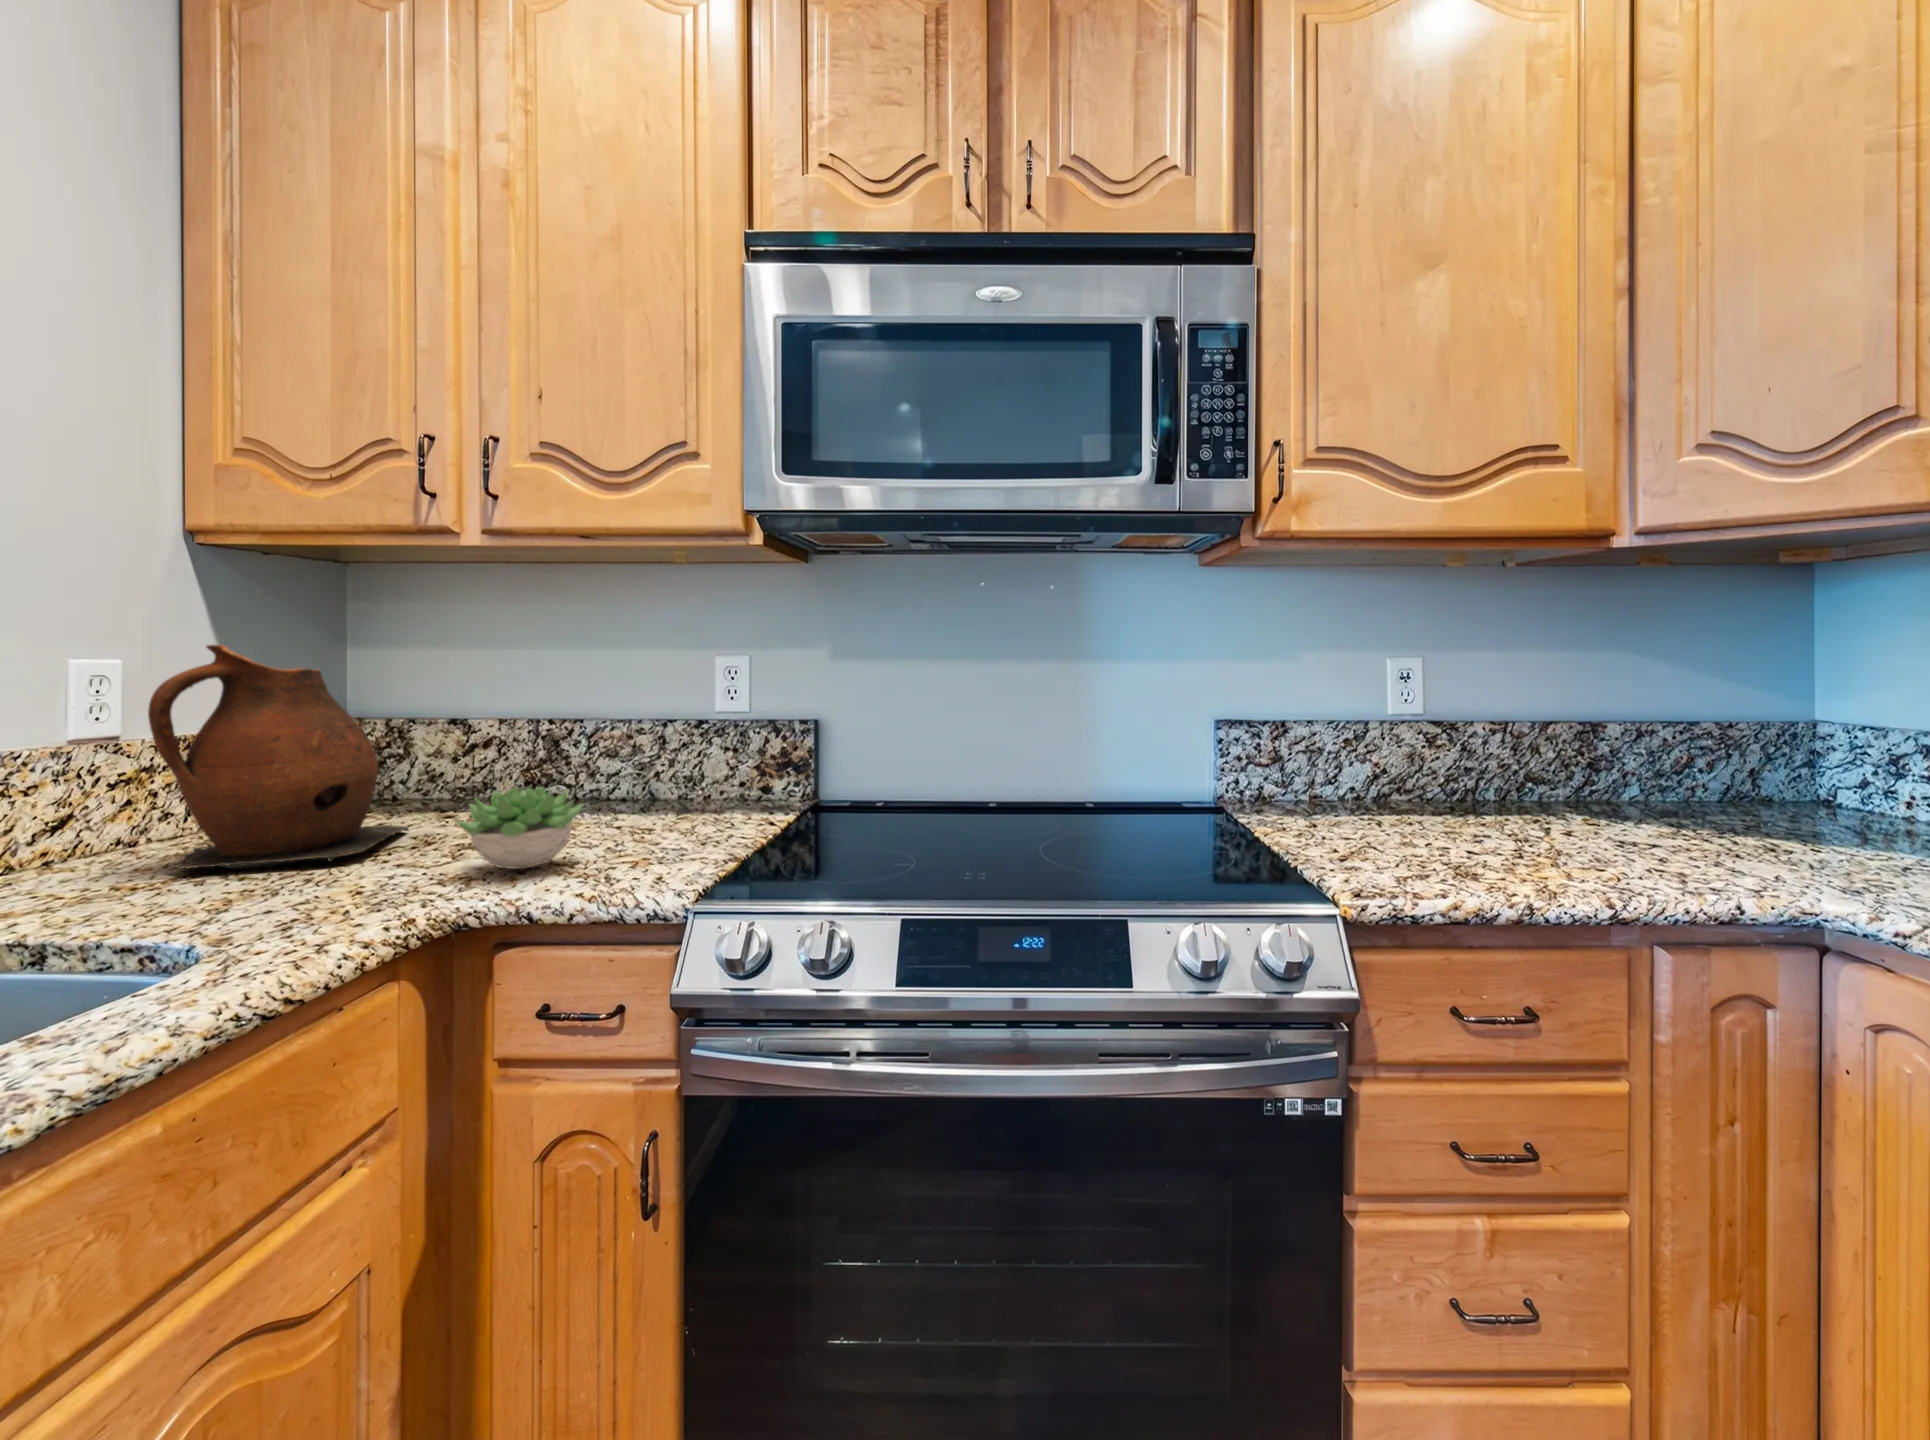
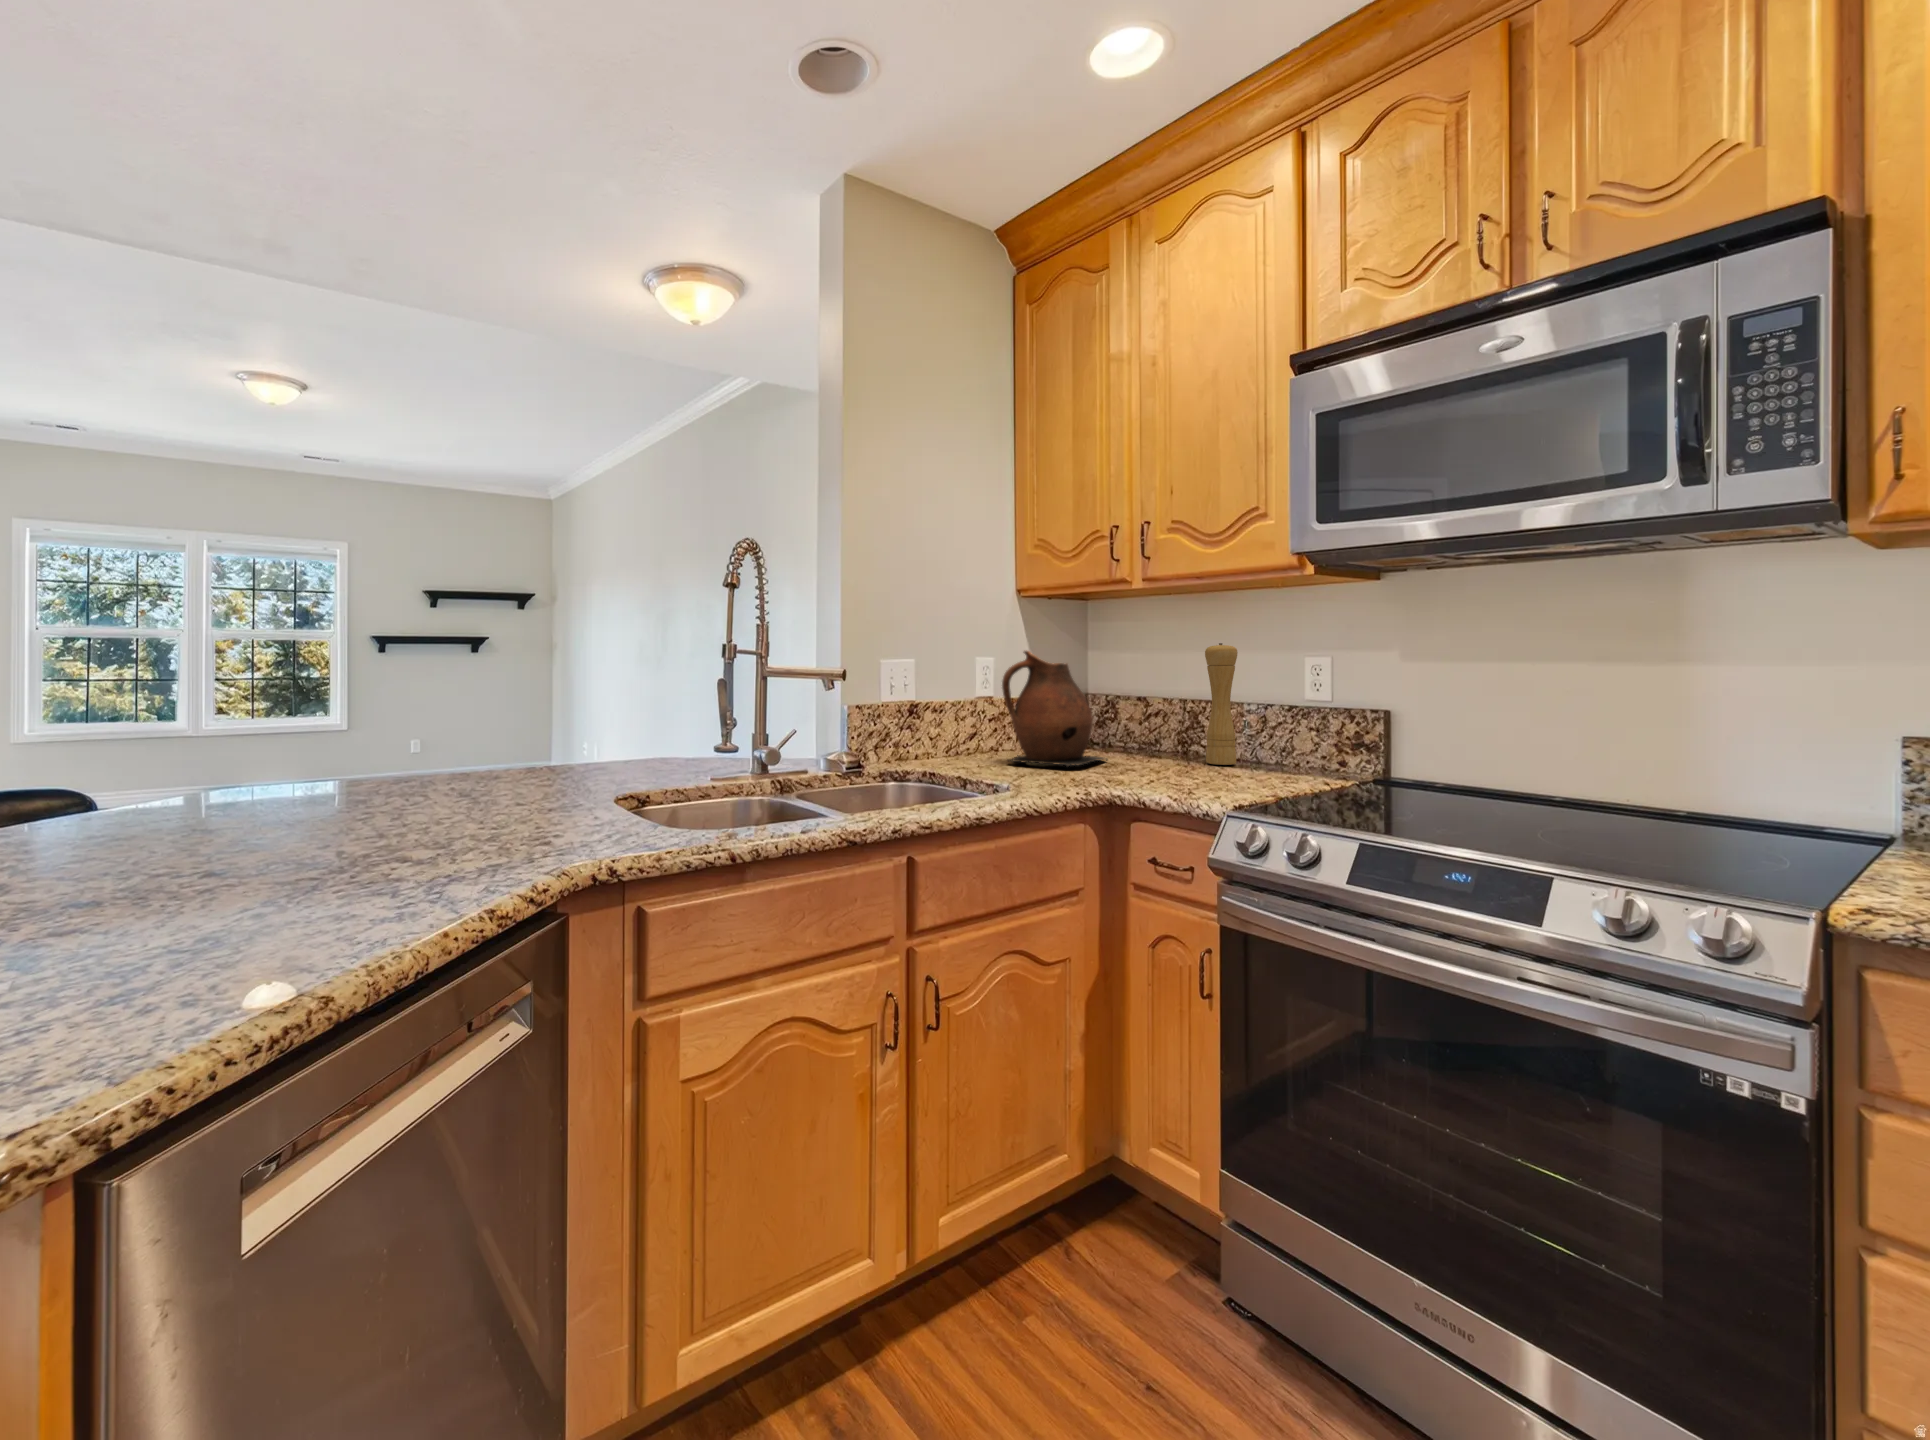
pepper mill: none [574,638,624,811] -> present [1205,643,1238,765]
succulent plant: present [456,787,583,869] -> none [1117,735,1189,783]

